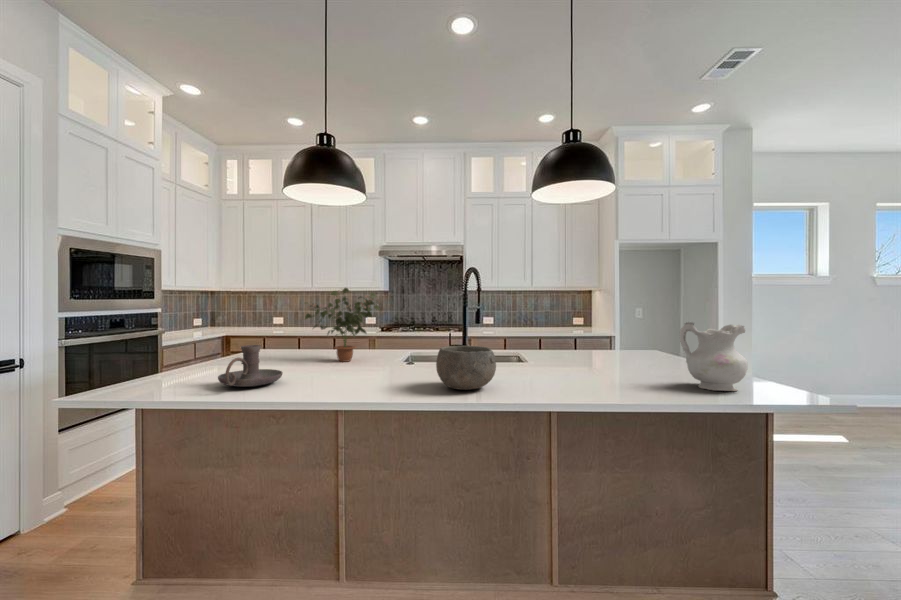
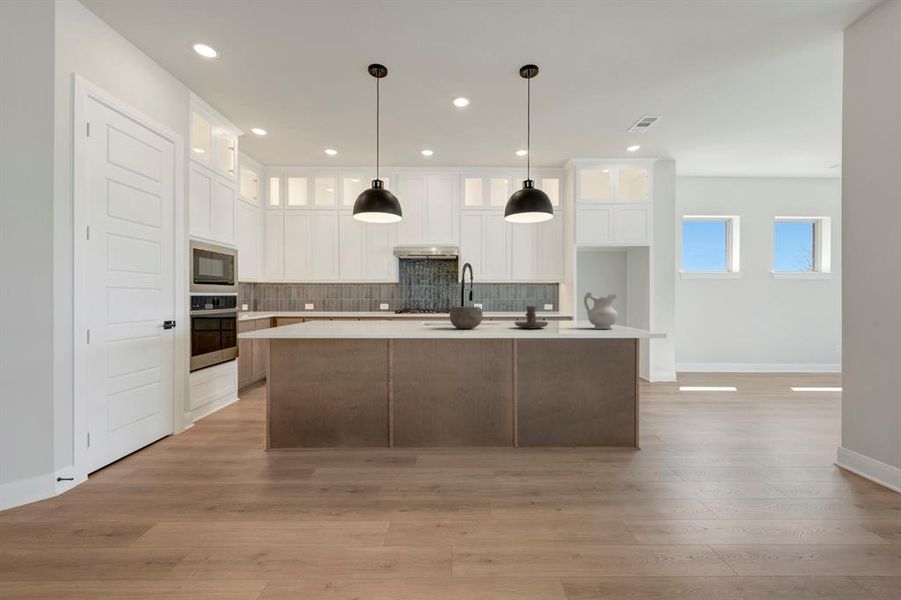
potted plant: present [305,288,380,362] -> none [360,276,409,323]
candle holder: present [218,345,283,387] -> present [515,306,548,329]

